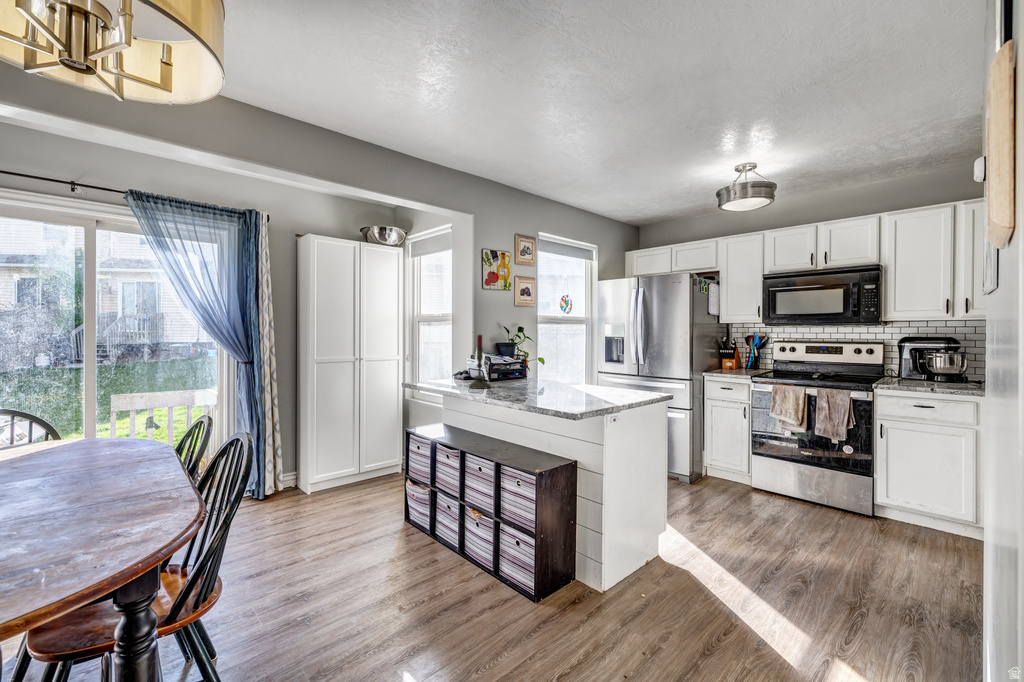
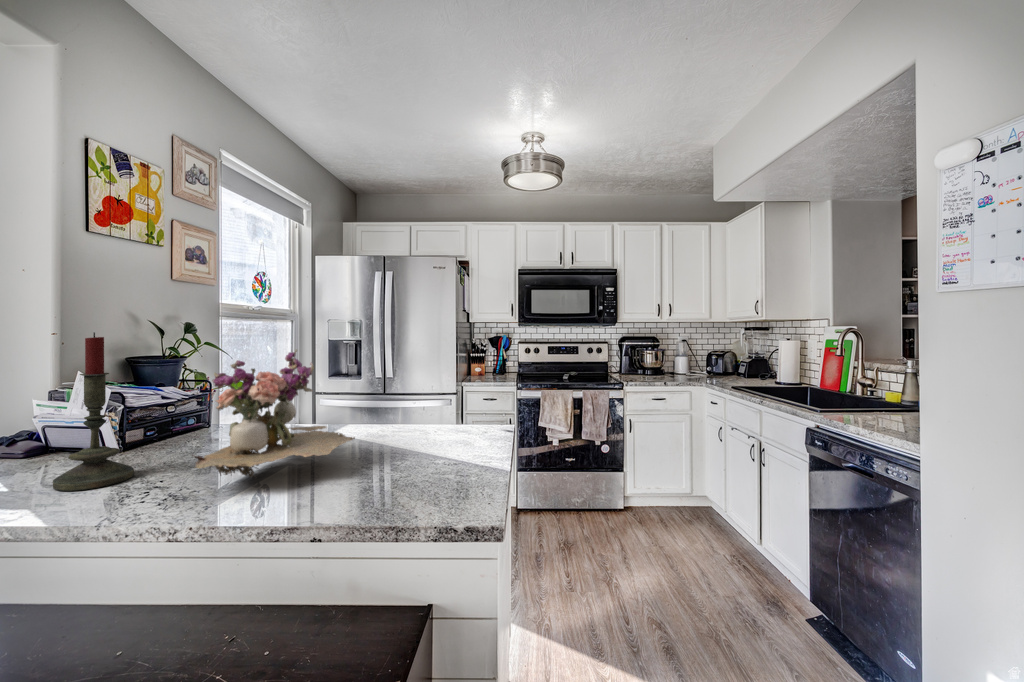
flower arrangement: none [502,341,563,392] -> present [195,349,355,478]

